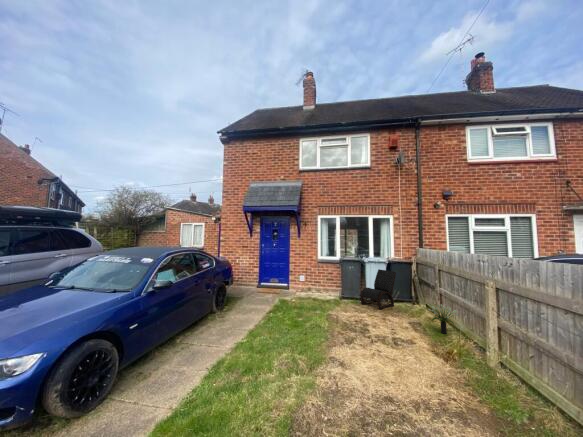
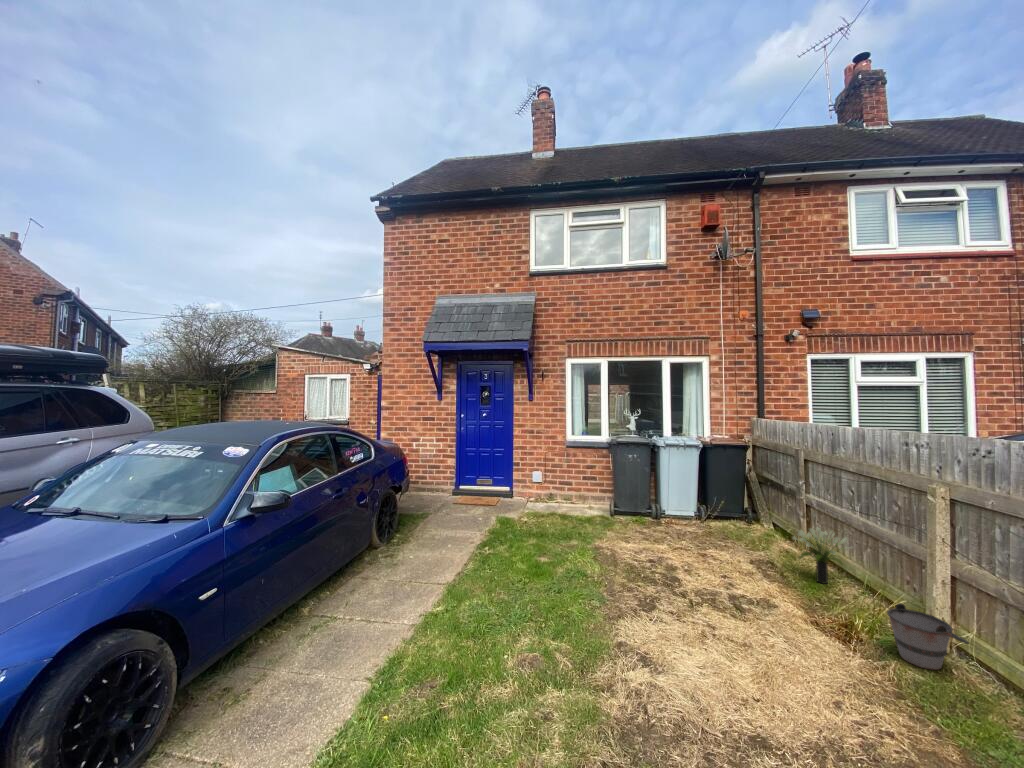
lounge chair: present [360,269,396,310] -> none [651,460,718,536]
bucket: none [466,341,505,374] -> present [887,604,969,670]

